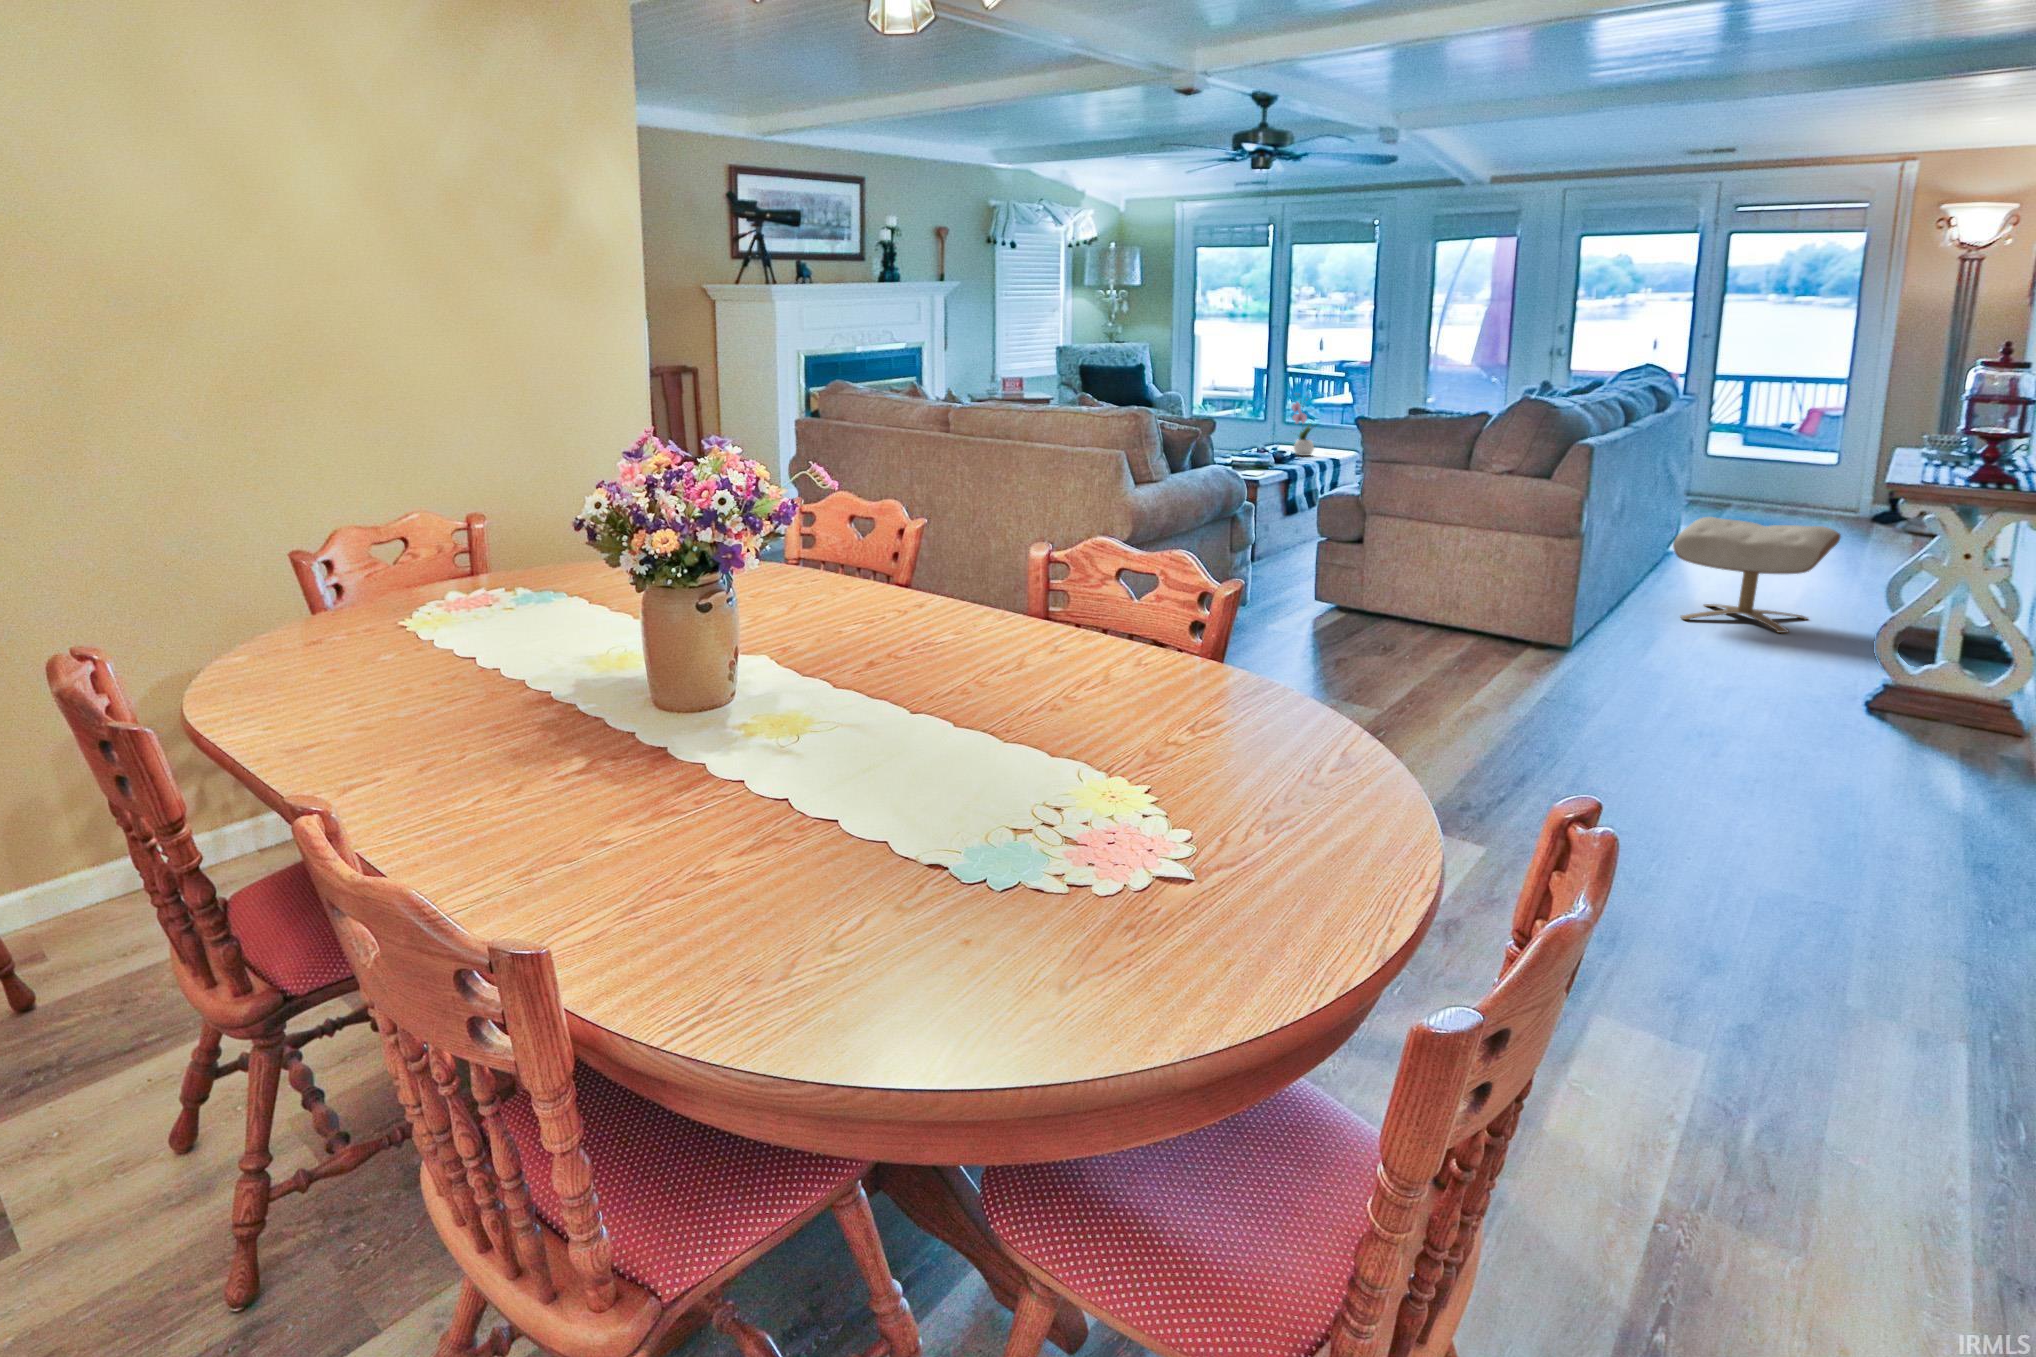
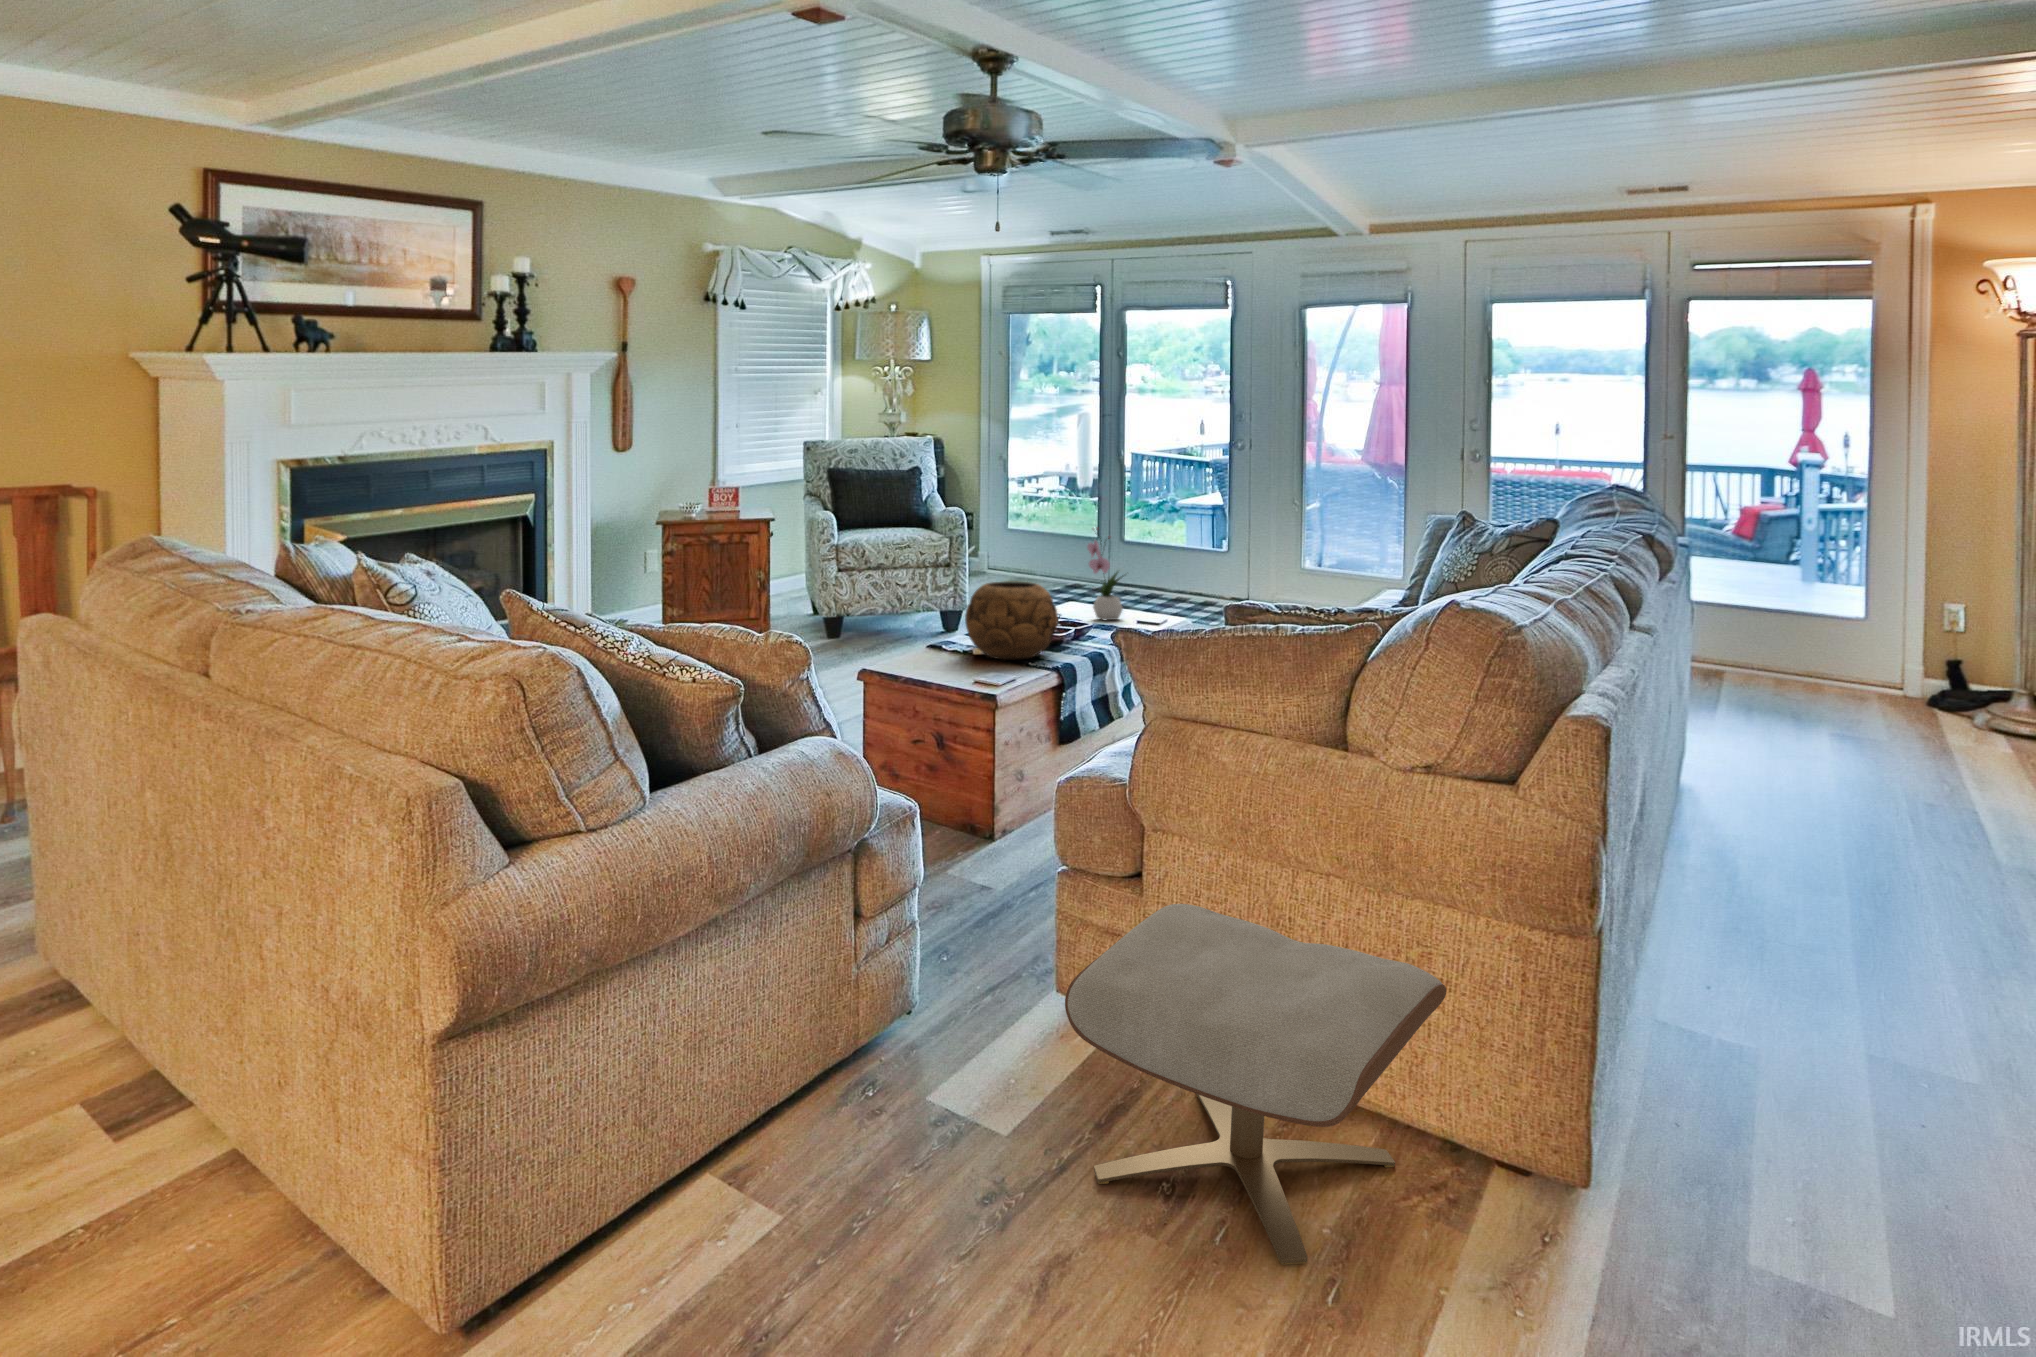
decorative bowl: none [1226,421,1285,469] -> present [965,582,1058,659]
ottoman: present [1673,517,1841,633] -> present [1065,904,1446,1265]

